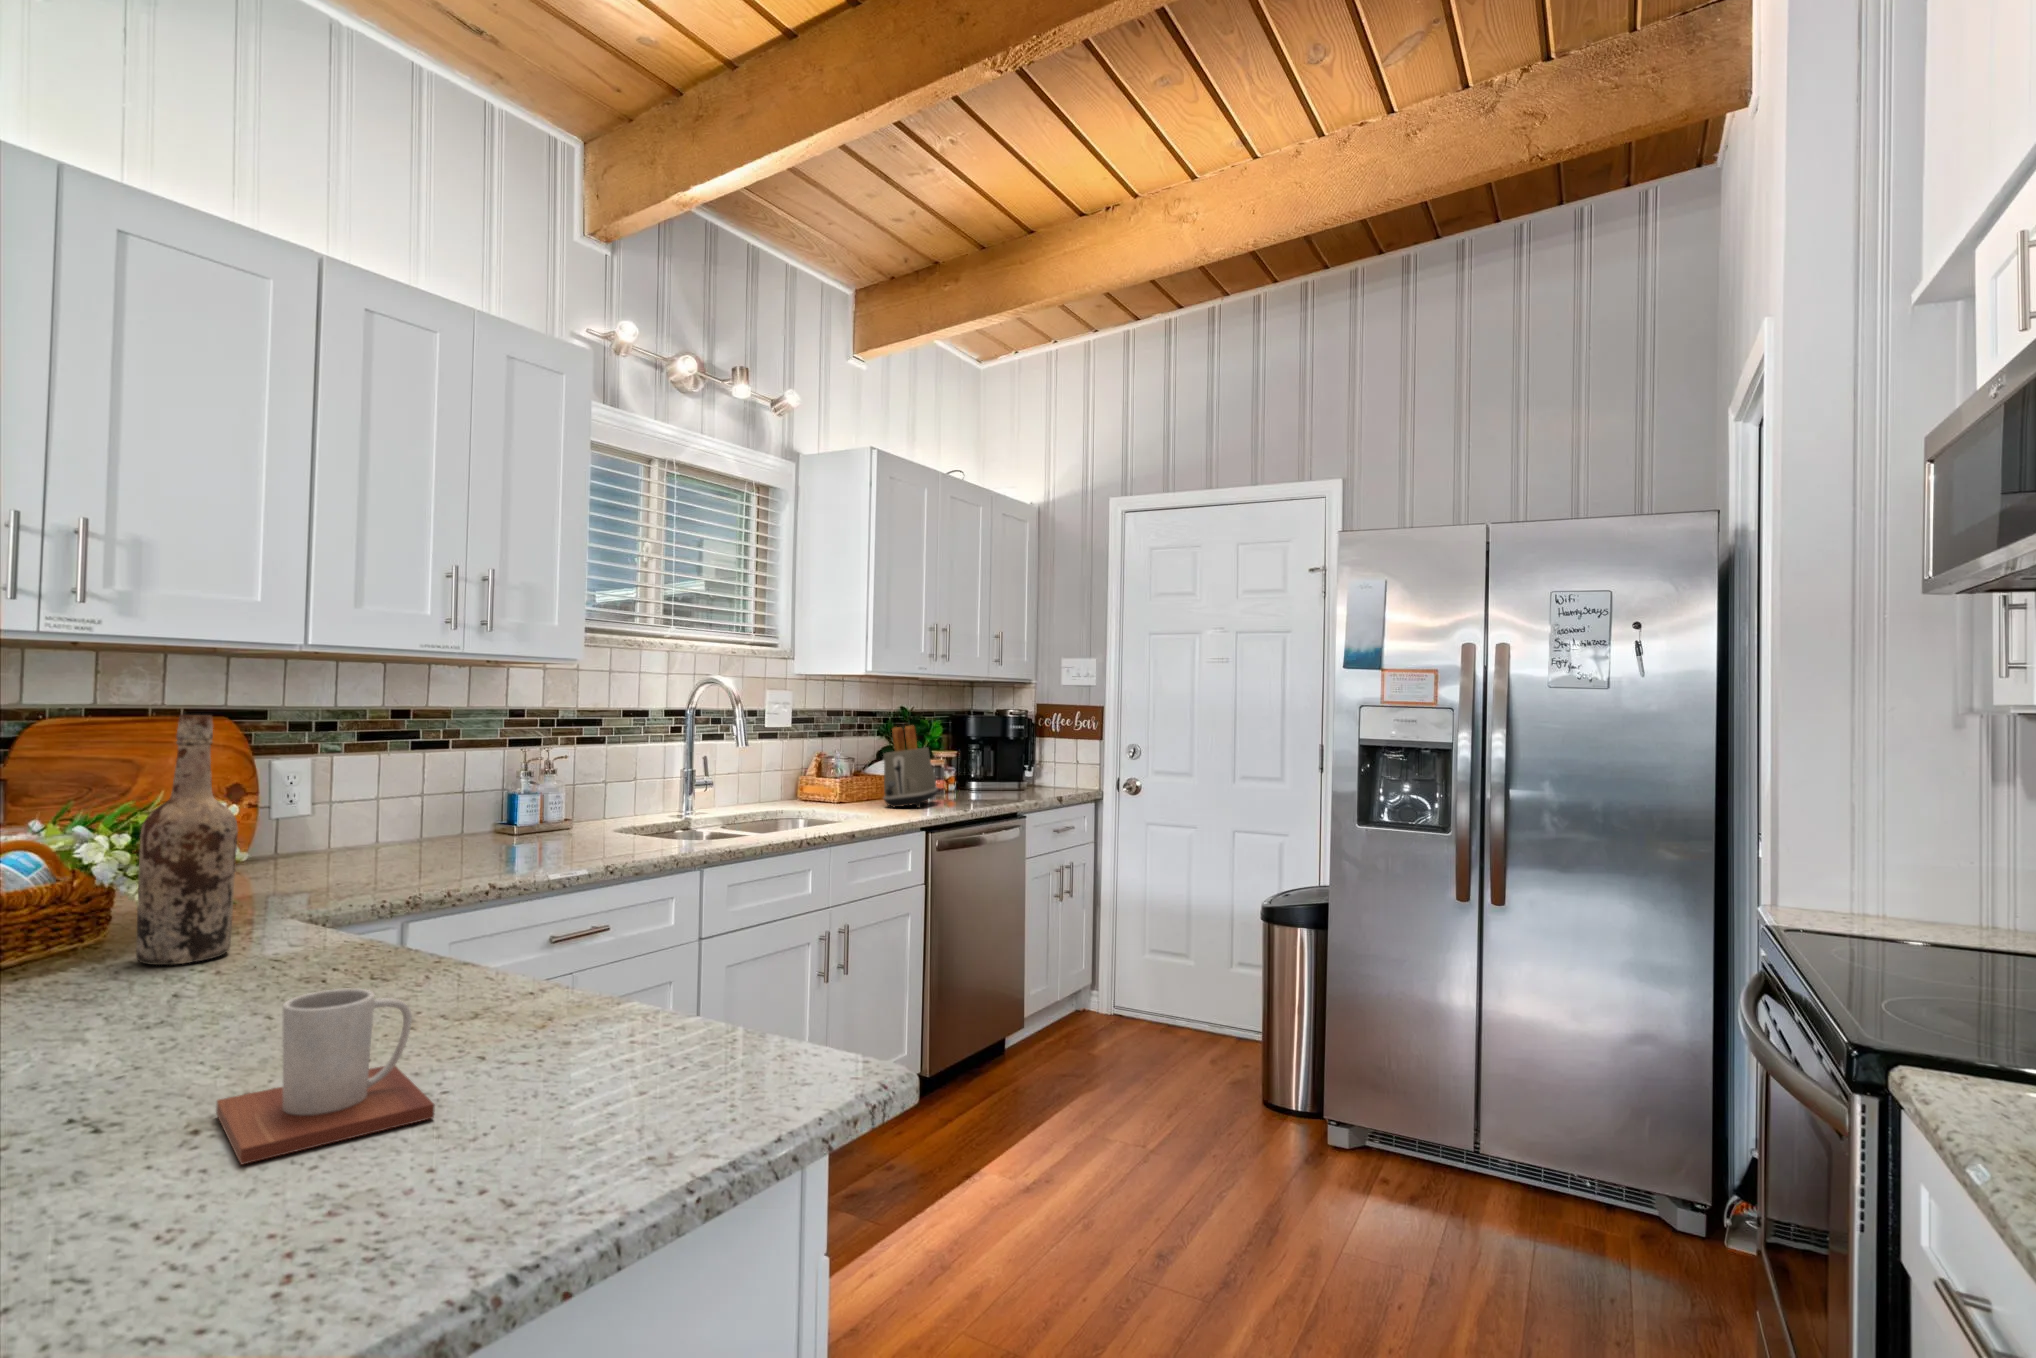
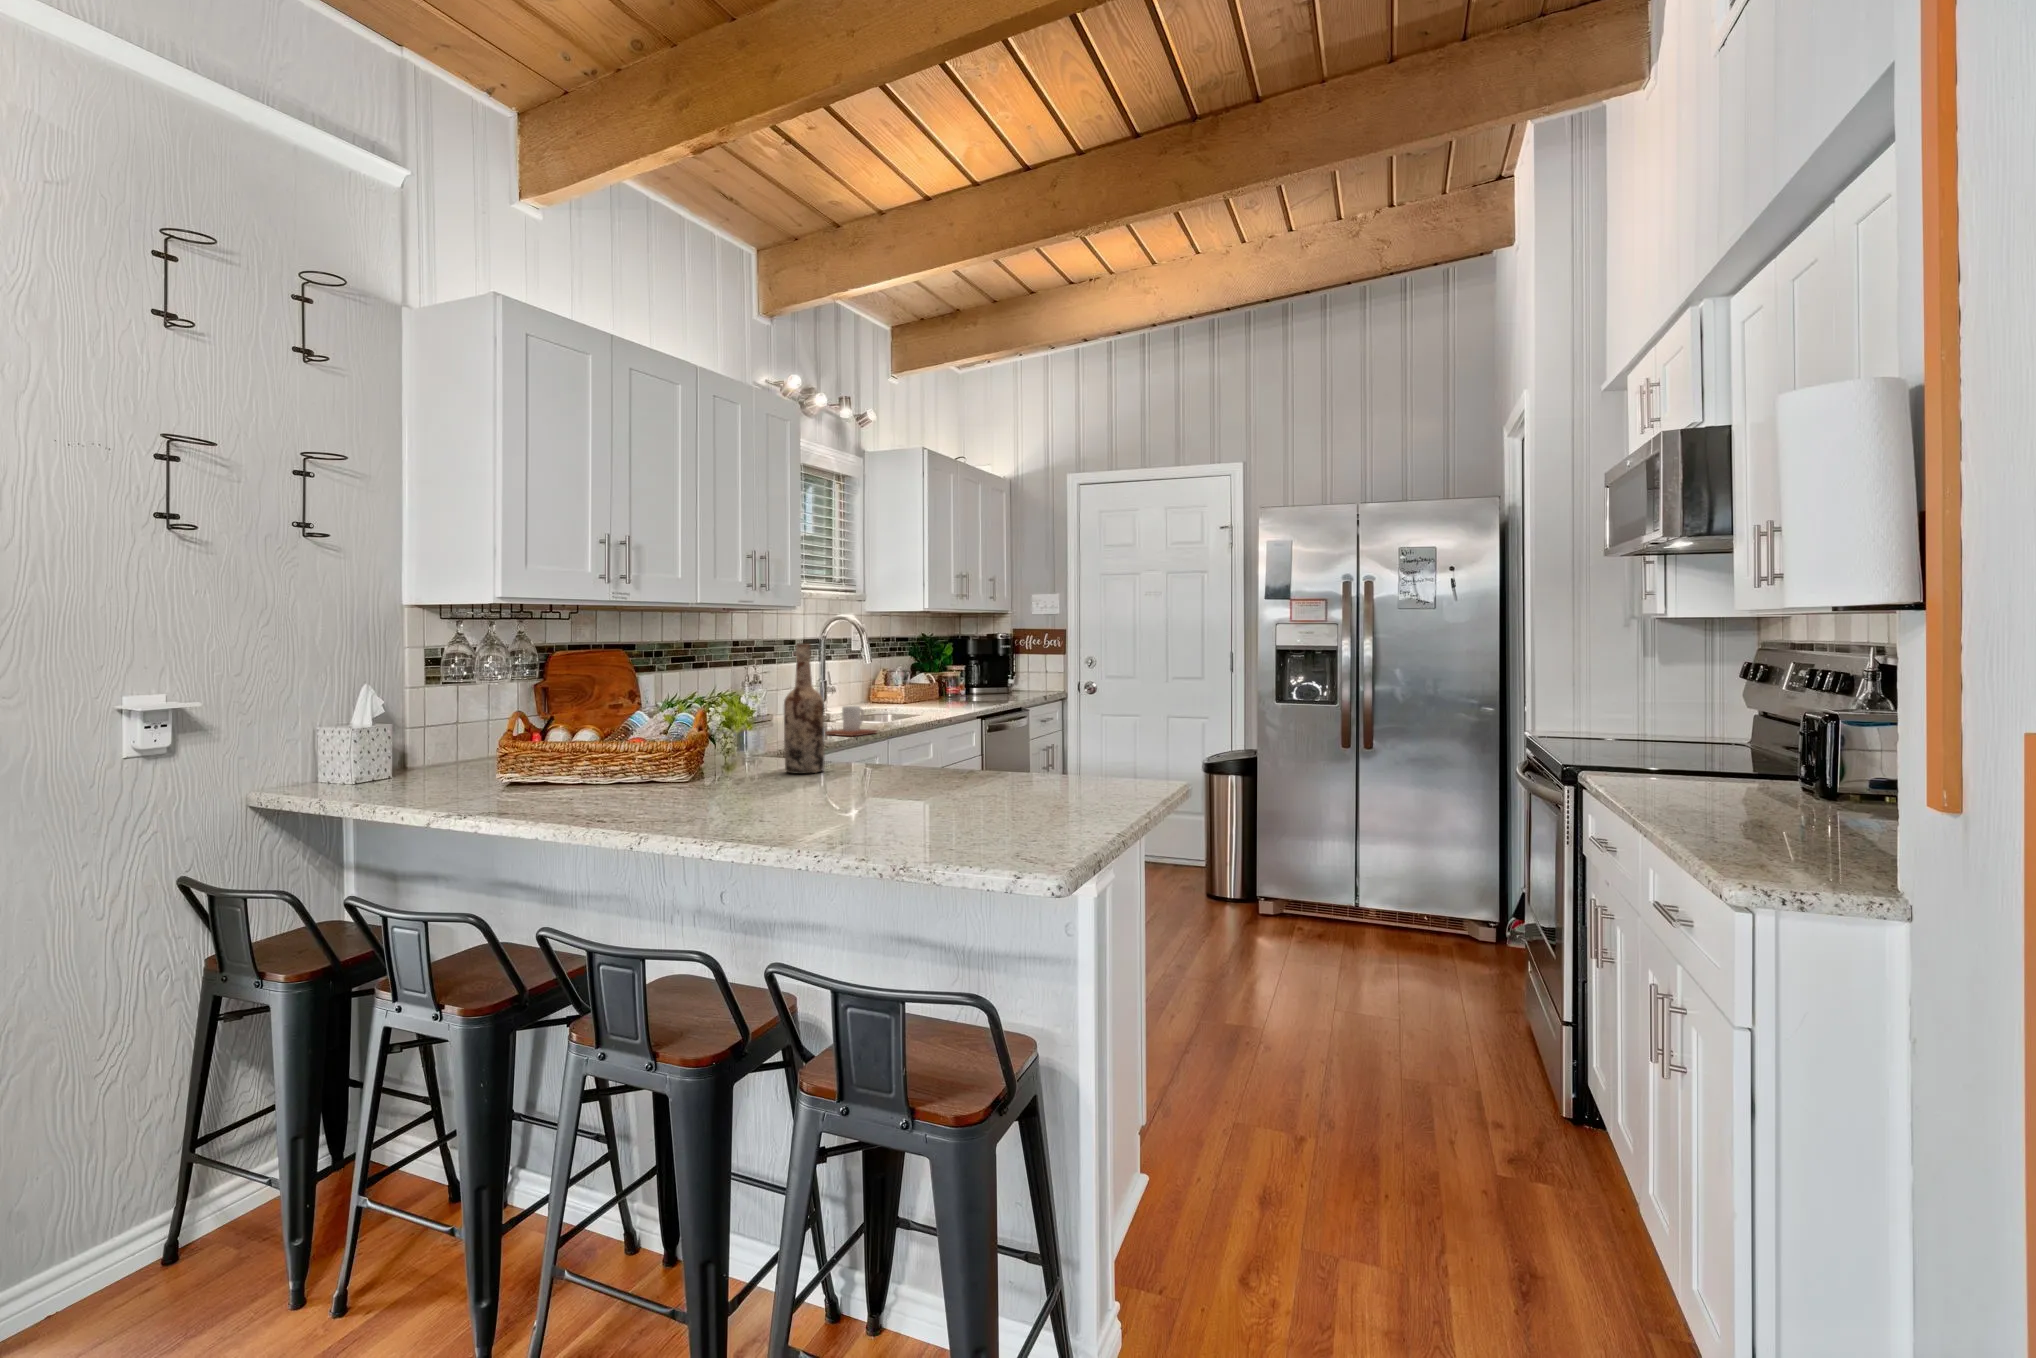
toaster: present [883,726,938,808] -> none [937,647,973,706]
mug: present [216,988,435,1164] -> present [825,706,877,736]

